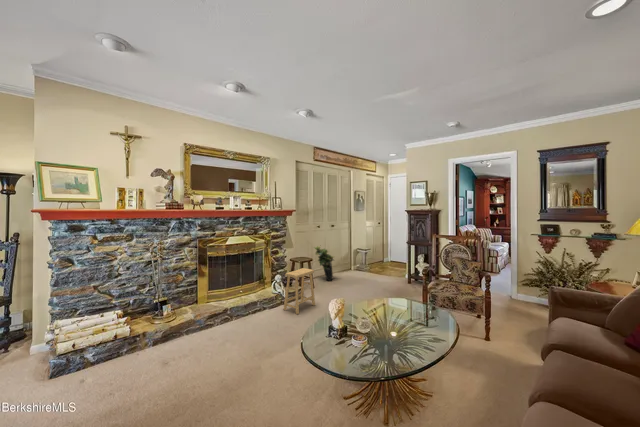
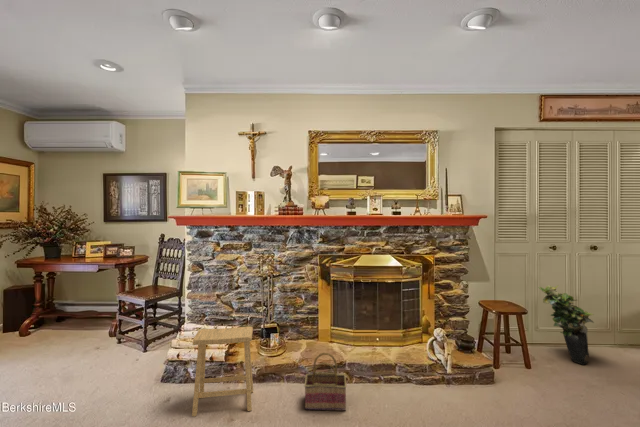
footstool: present [284,268,315,314] -> present [192,326,253,417]
basket: none [209,303,241,342] -> present [304,353,346,410]

